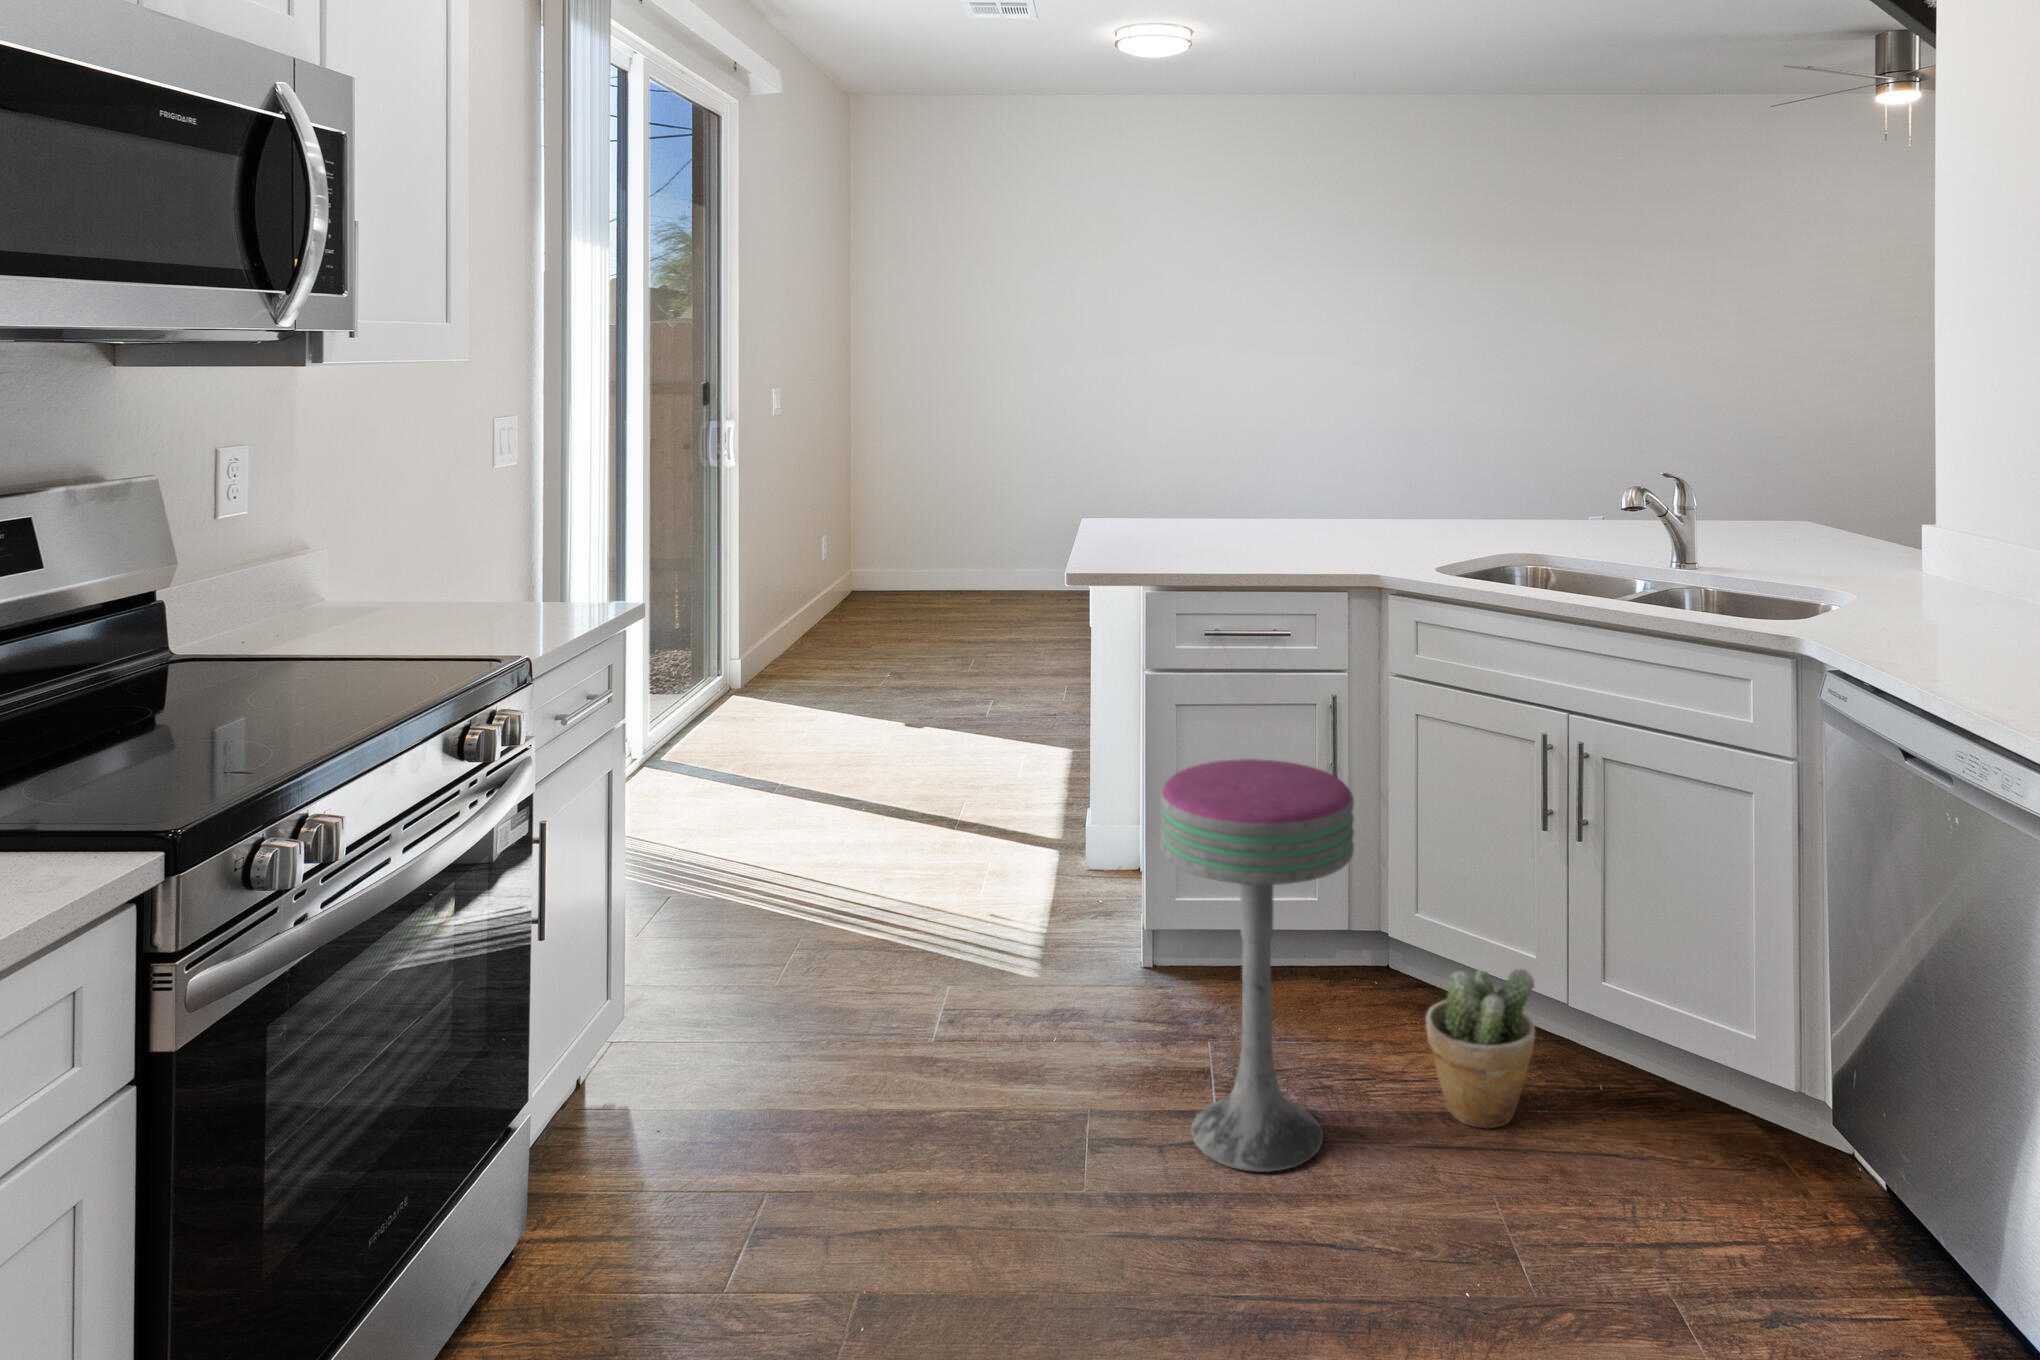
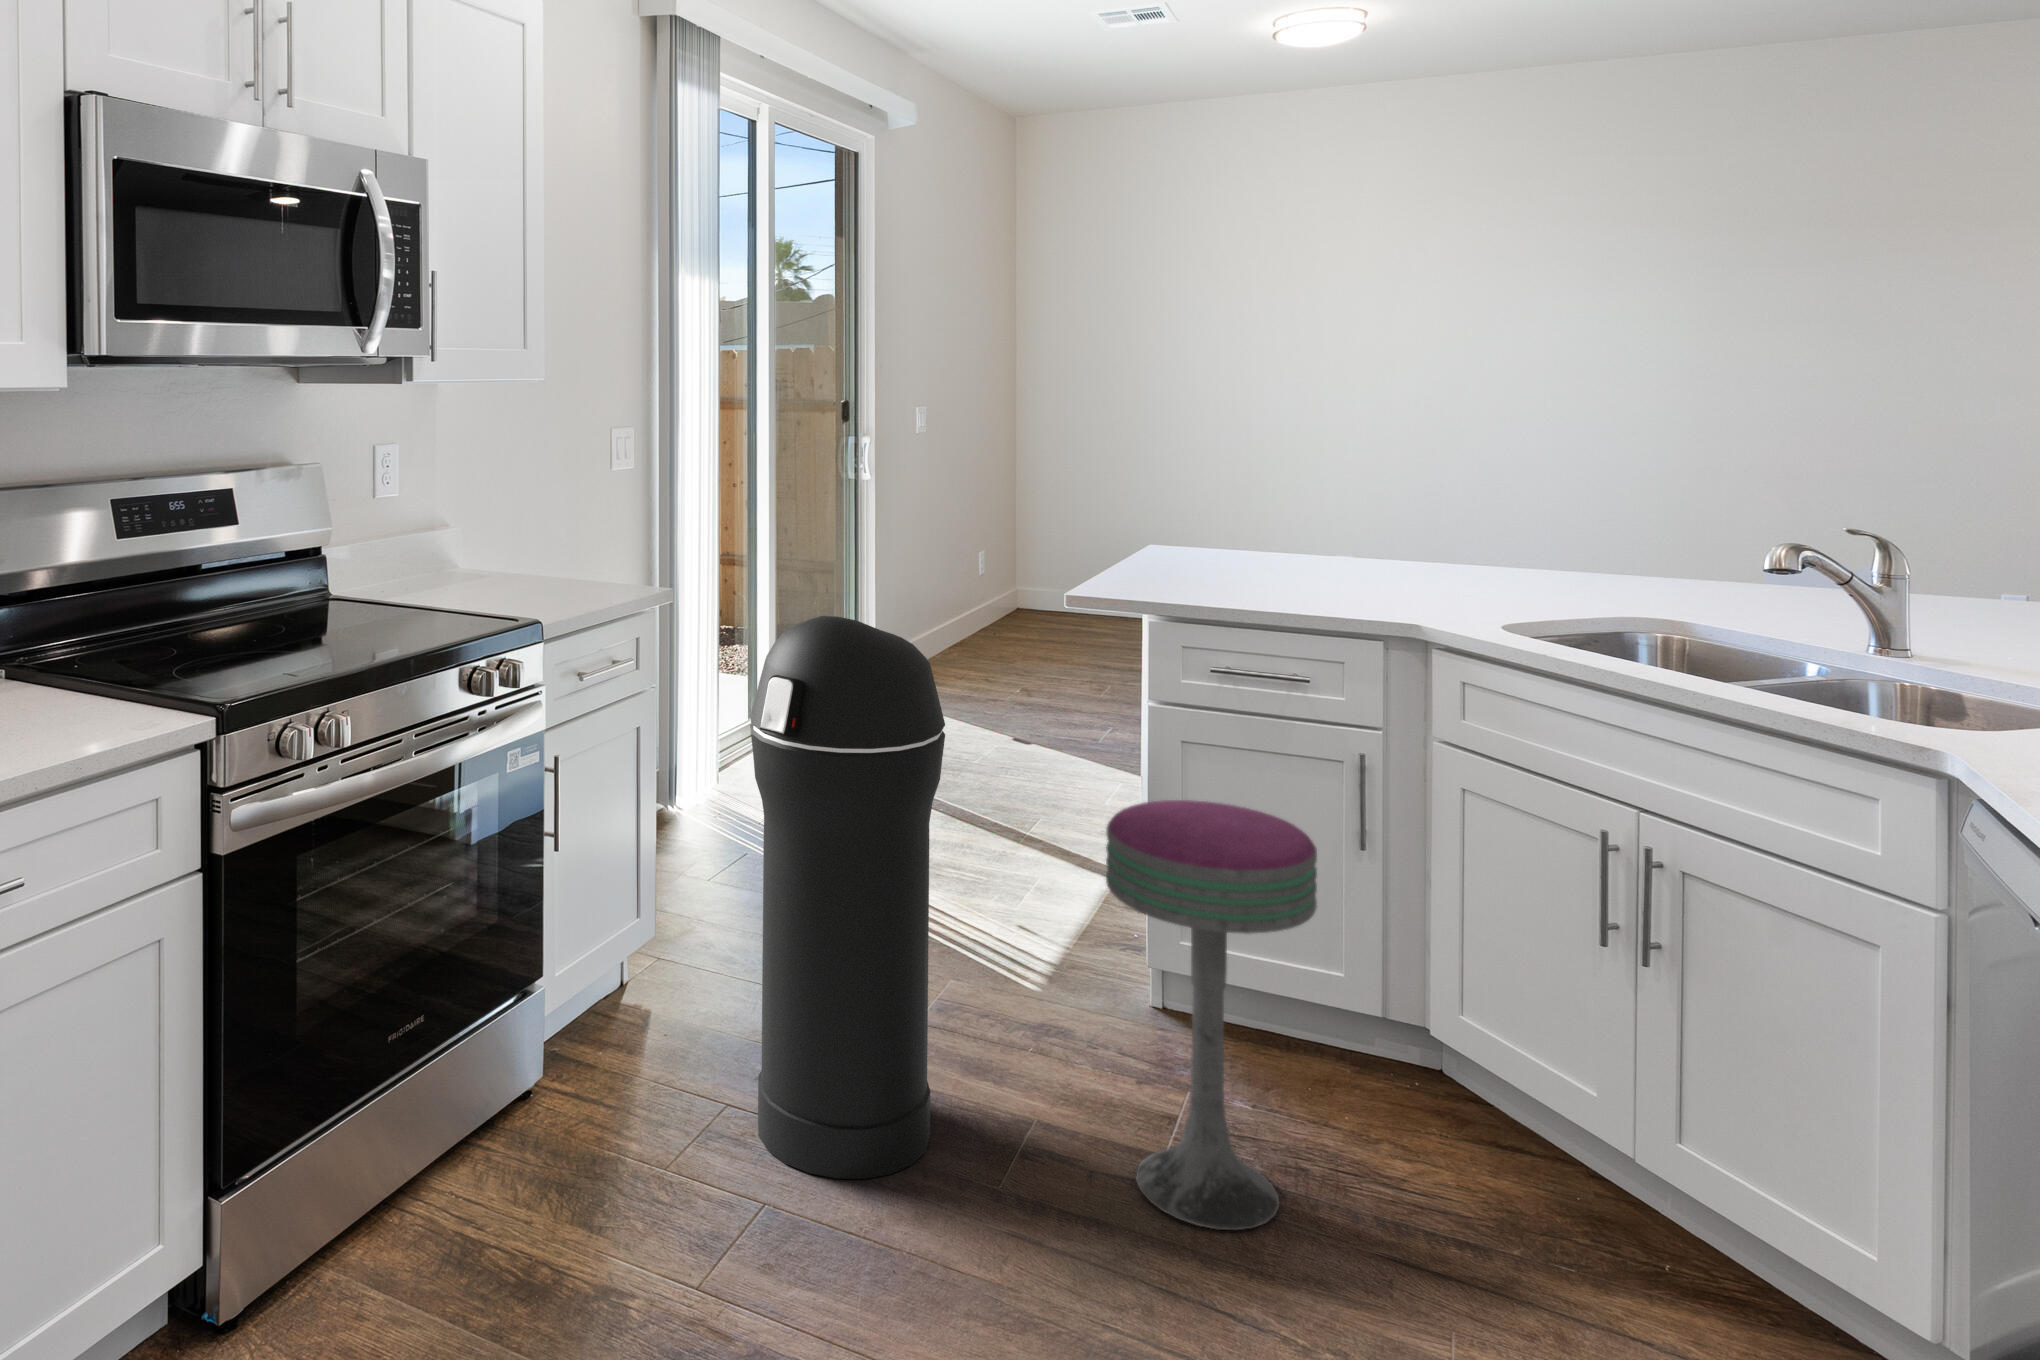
trash can: none [783,616,999,1234] -> present [750,616,945,1179]
potted plant: present [1426,969,1535,1128] -> none [1414,1073,1550,1259]

